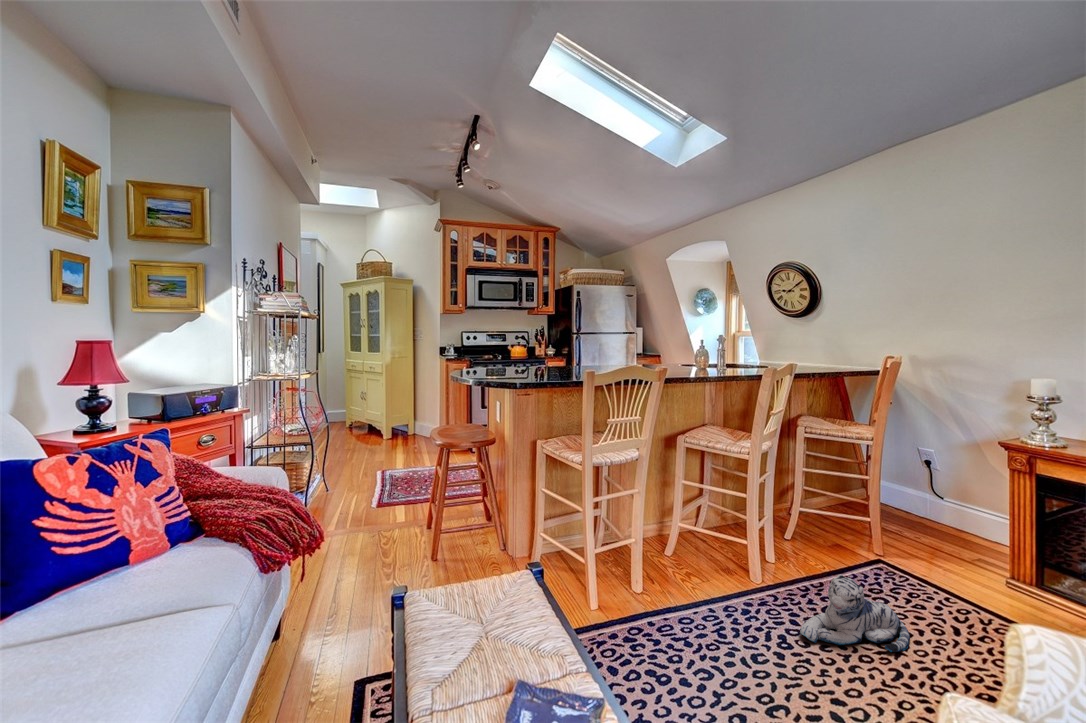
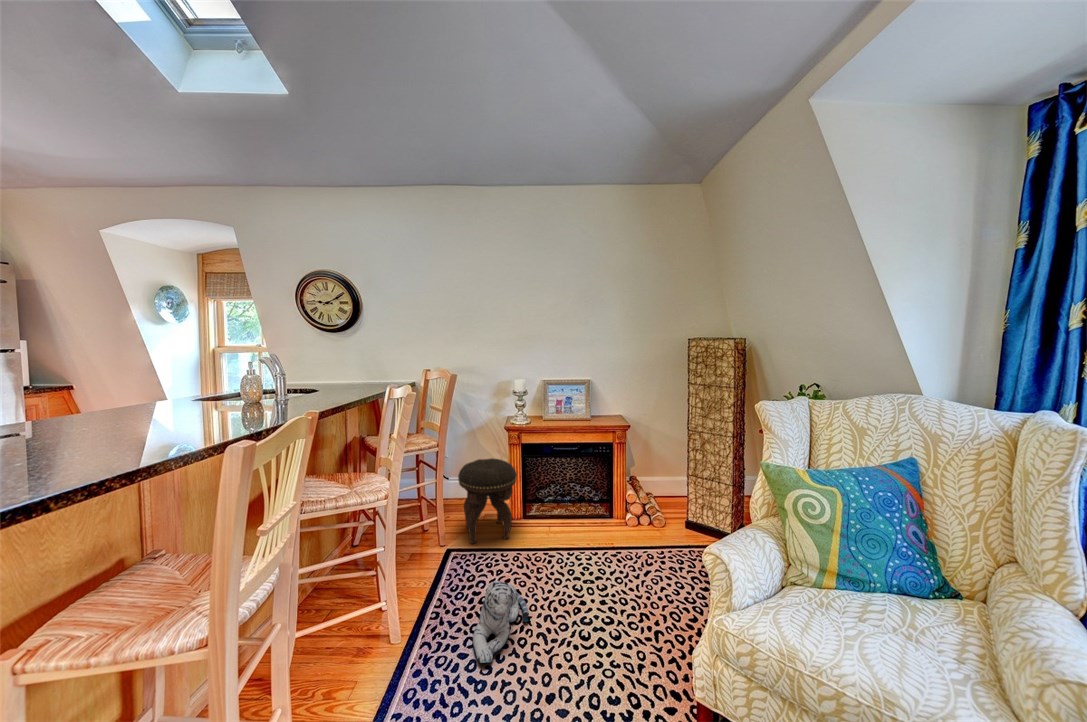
footstool: none [893,475,1000,595] -> present [458,458,517,544]

